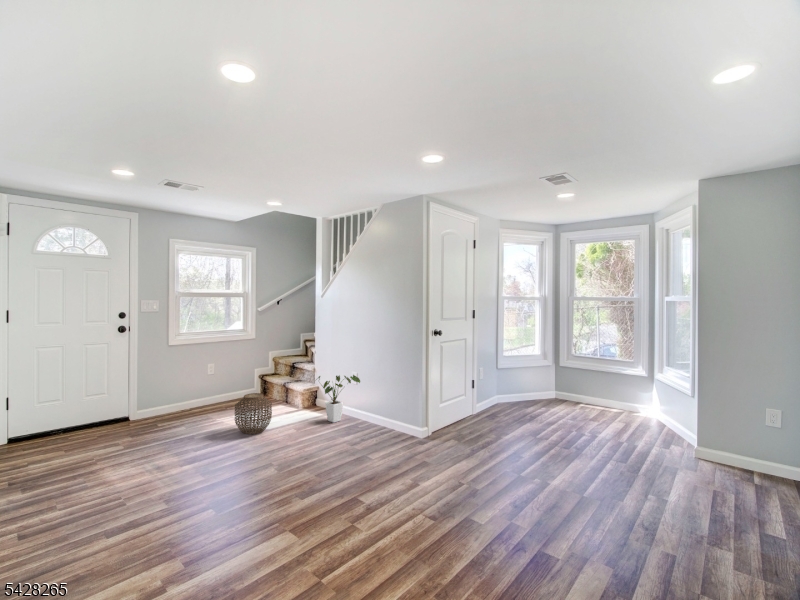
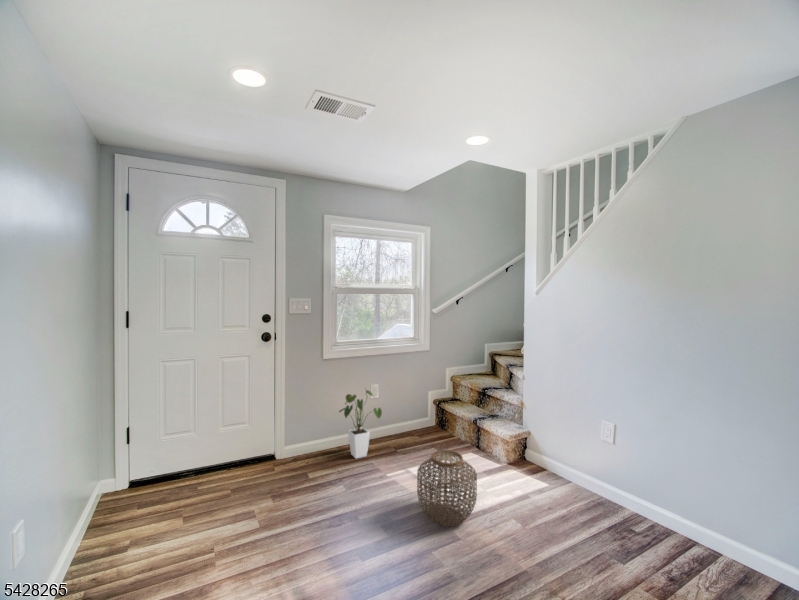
house plant: present [318,375,360,423] -> present [339,390,382,458]

